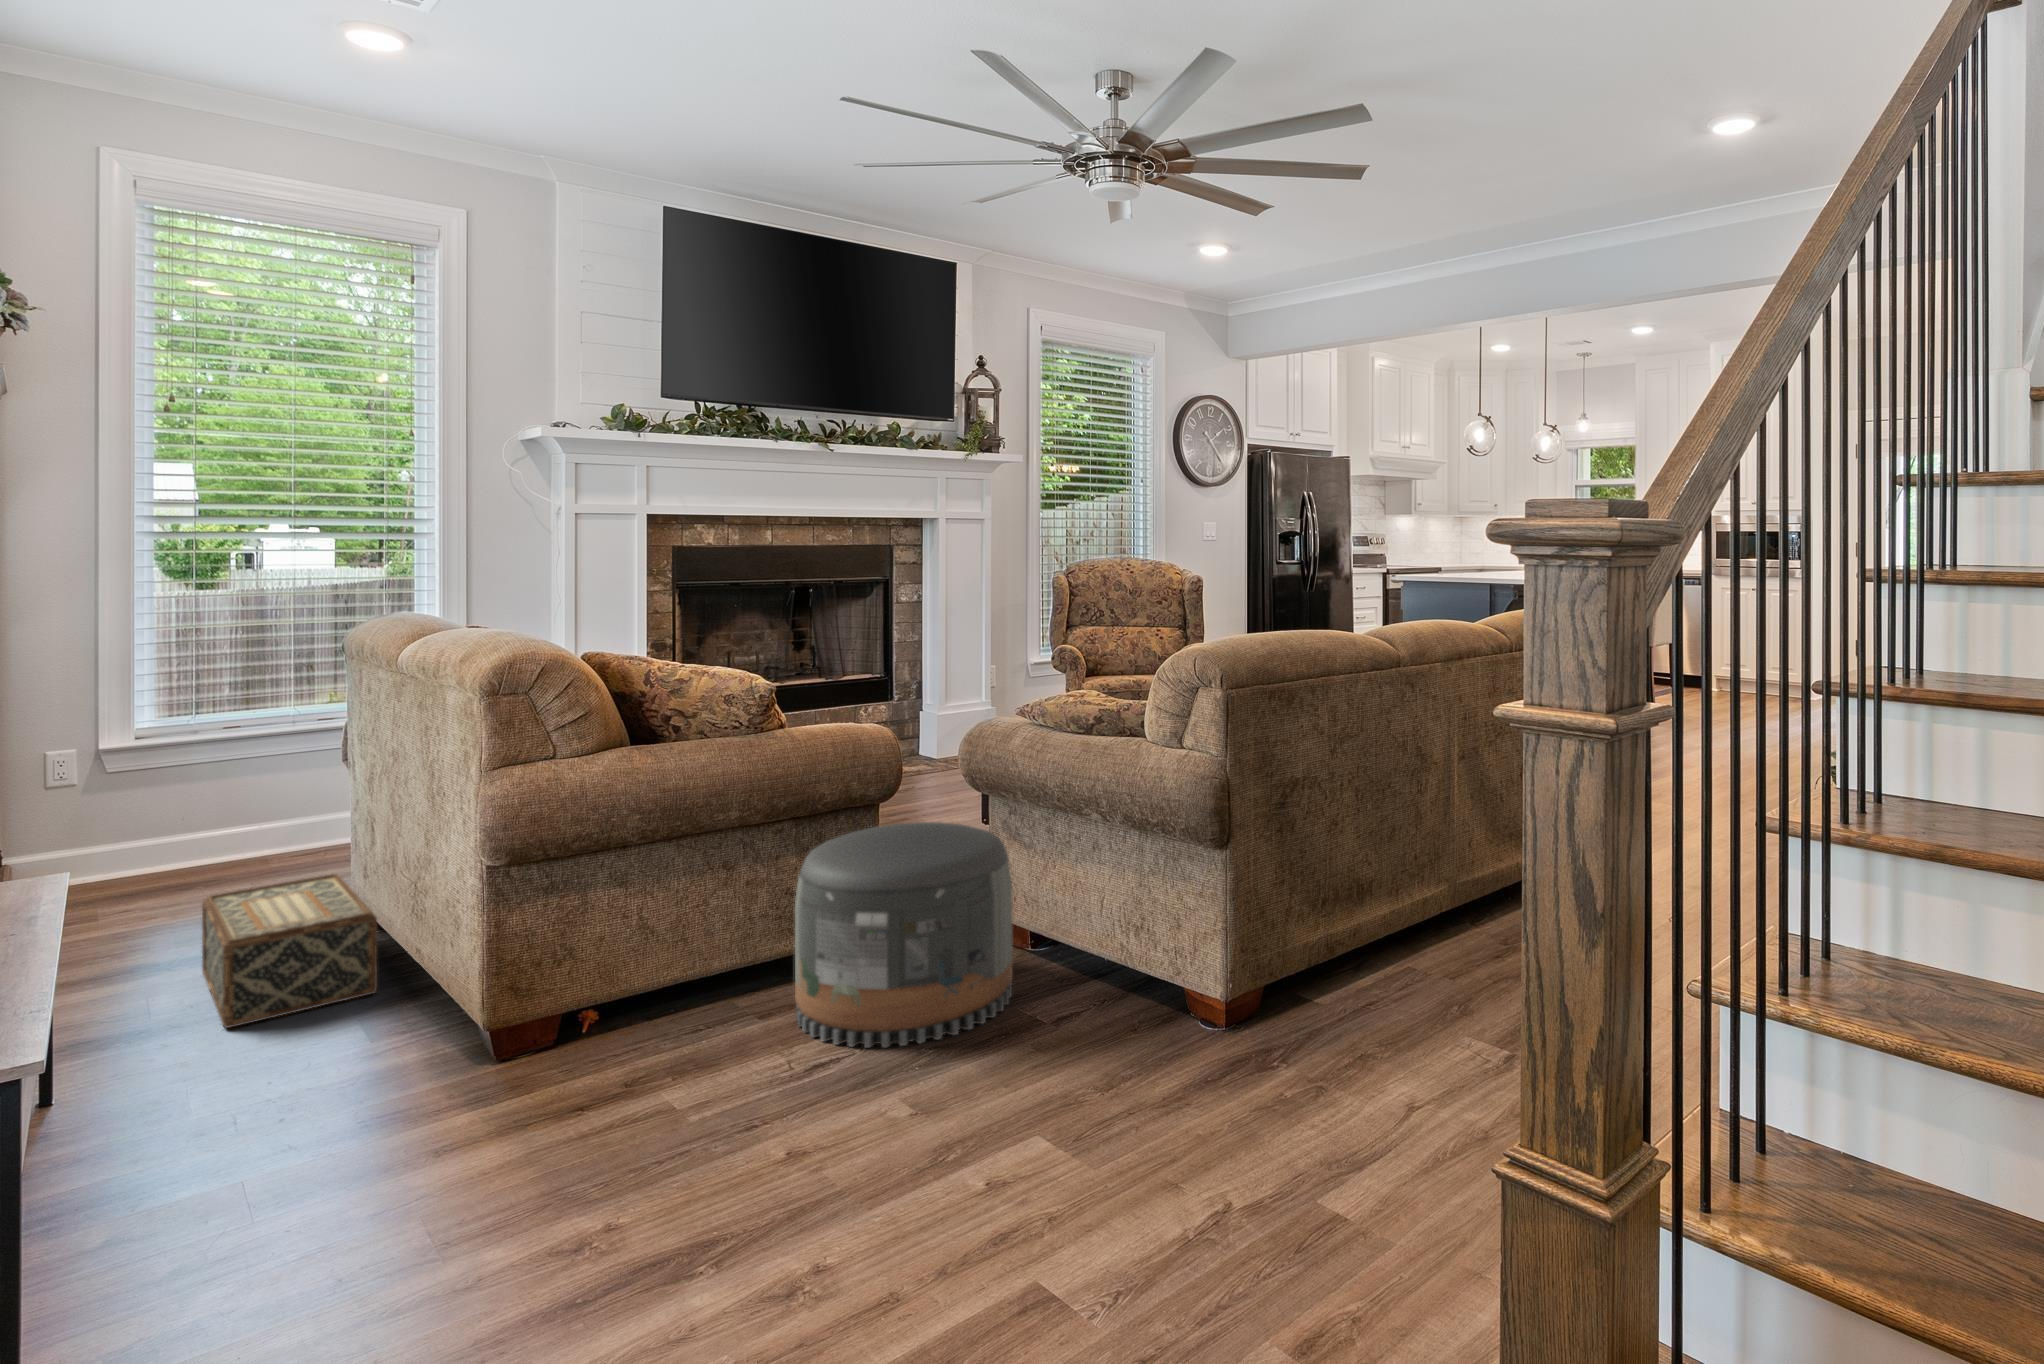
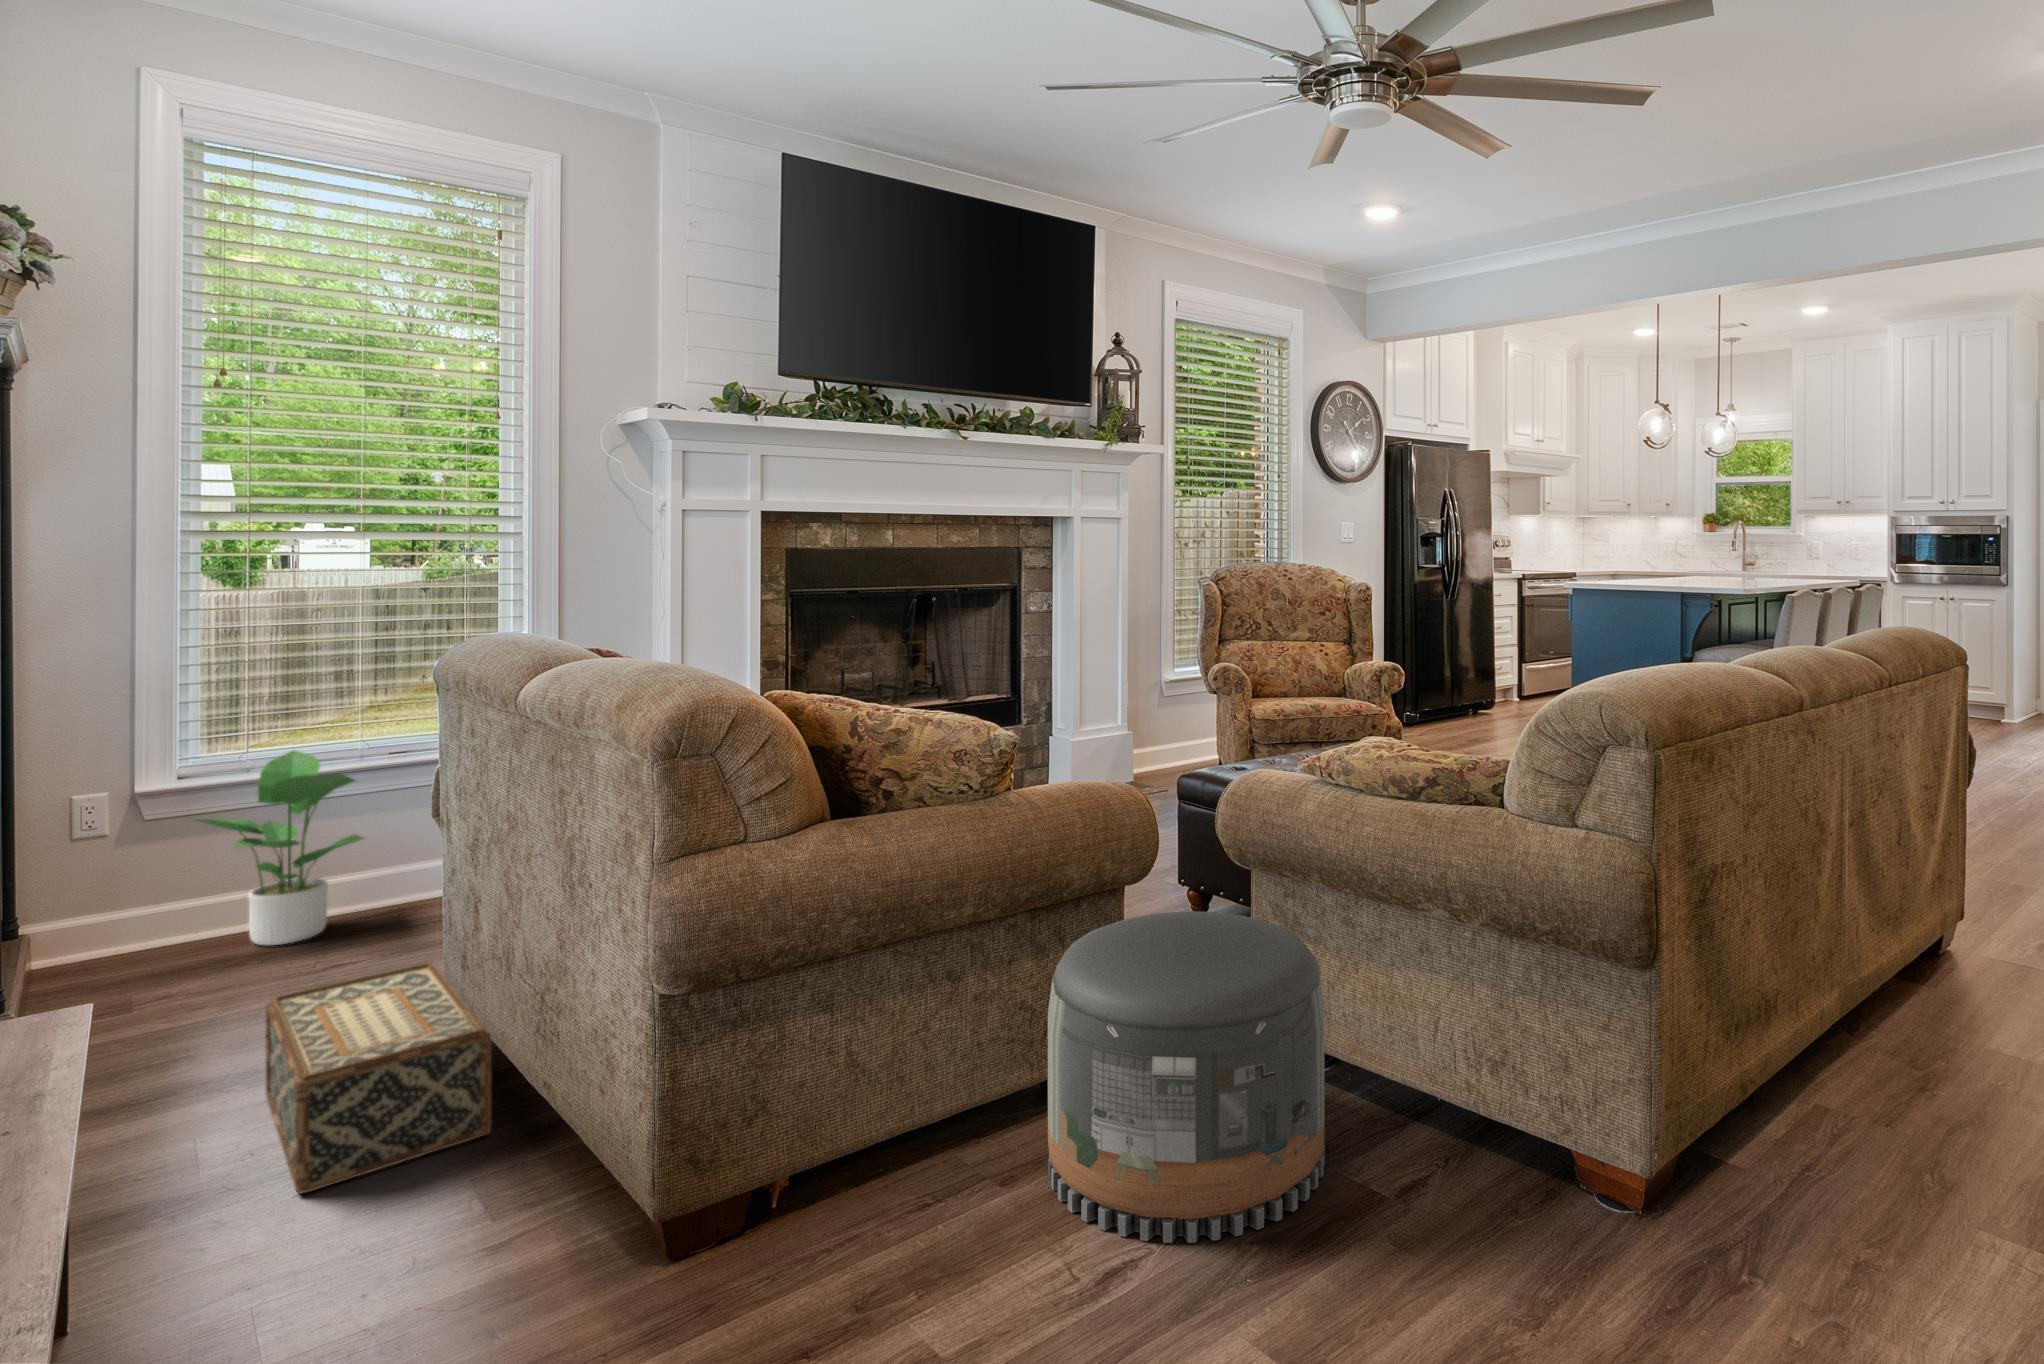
potted plant: none [139,717,293,877] -> present [196,750,363,945]

